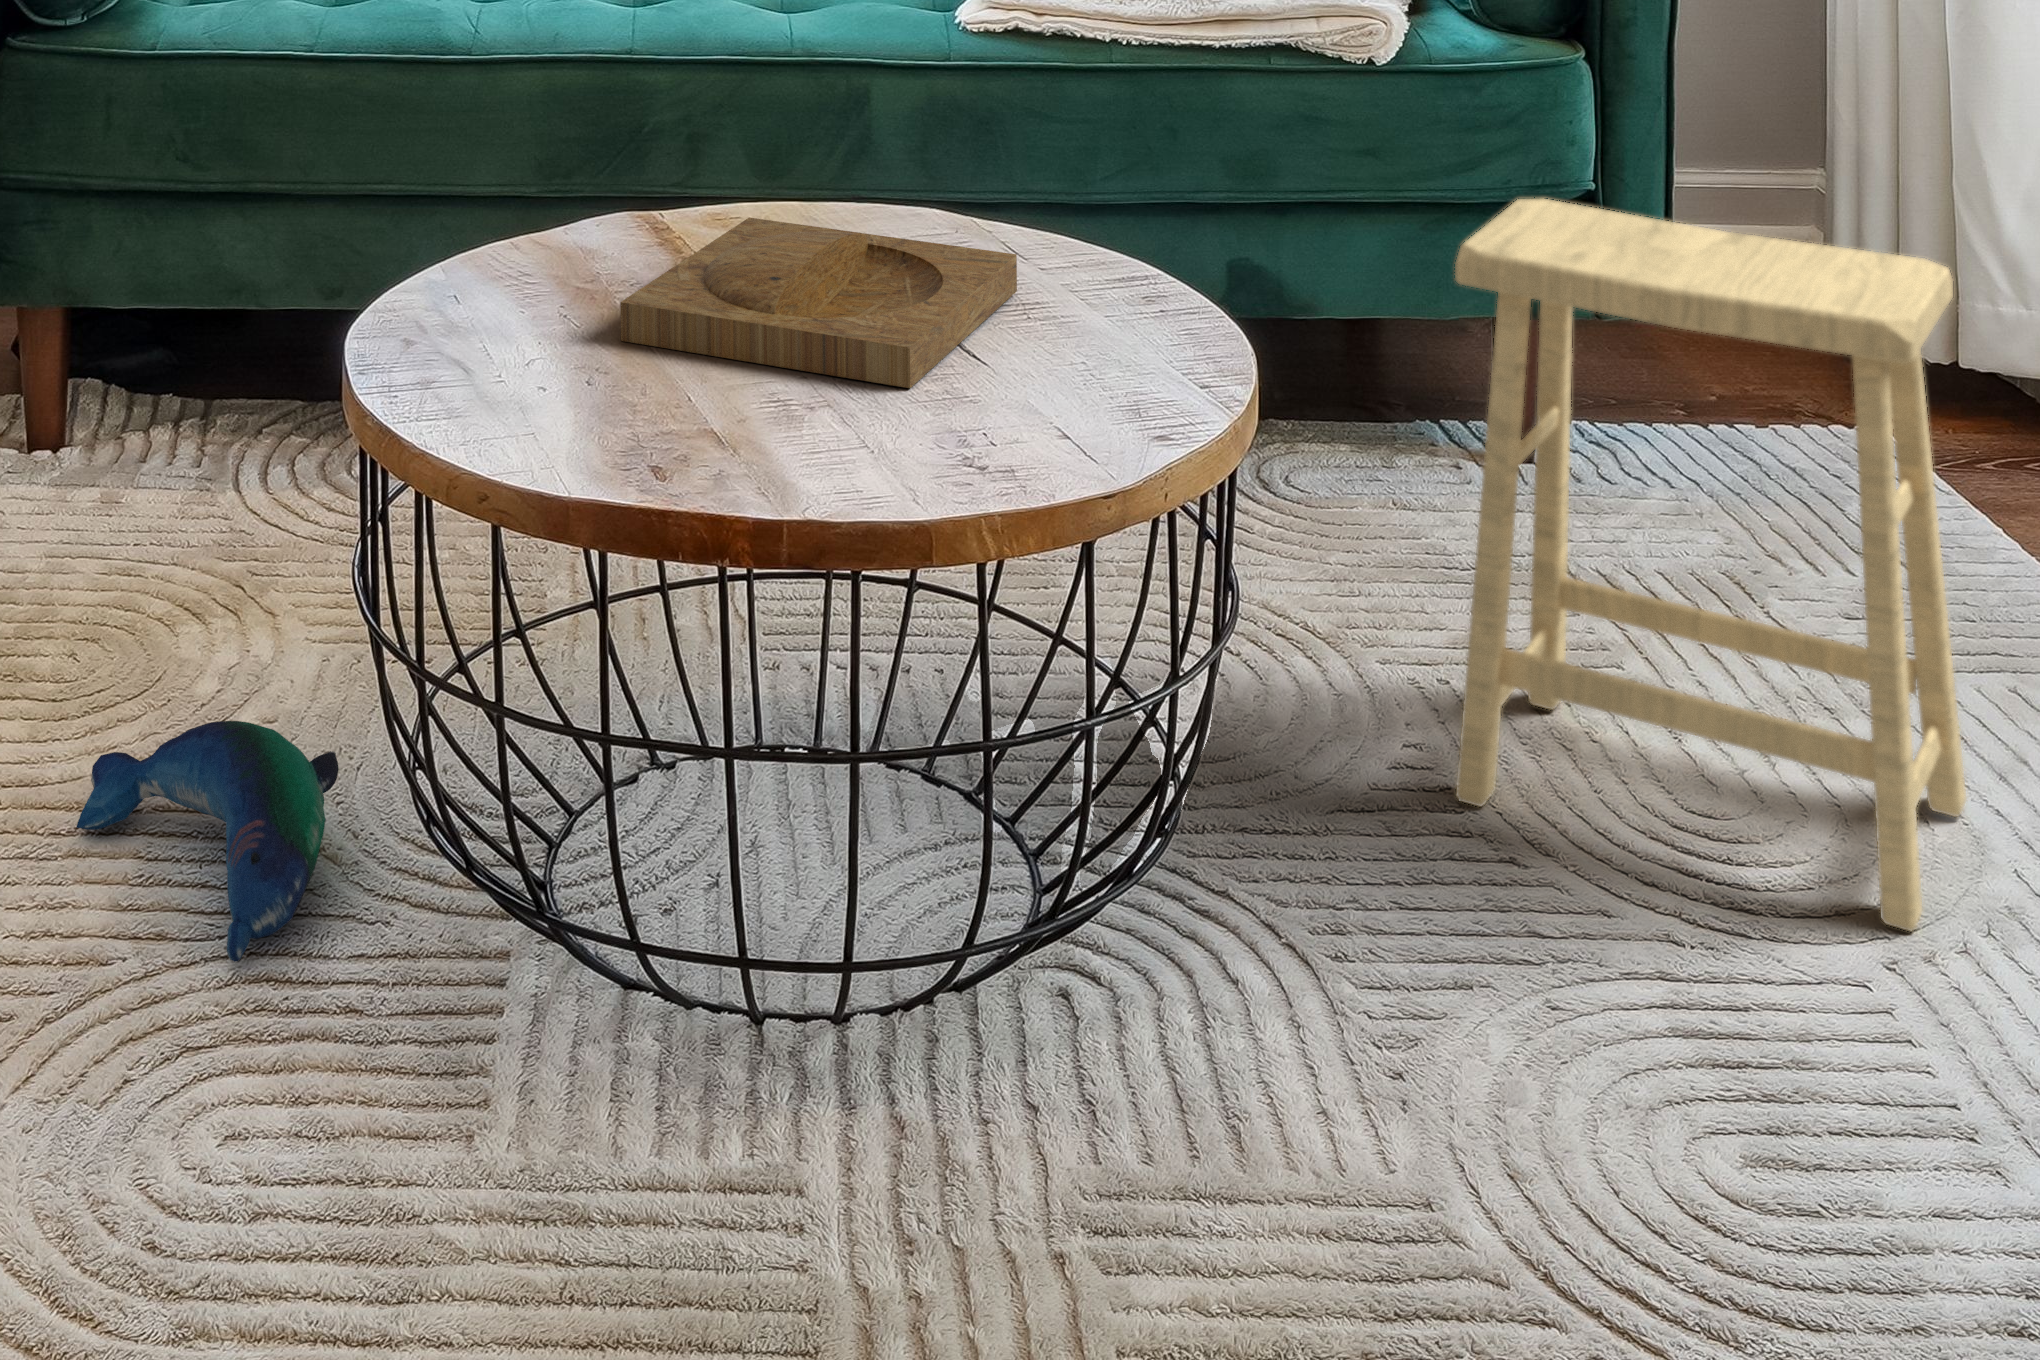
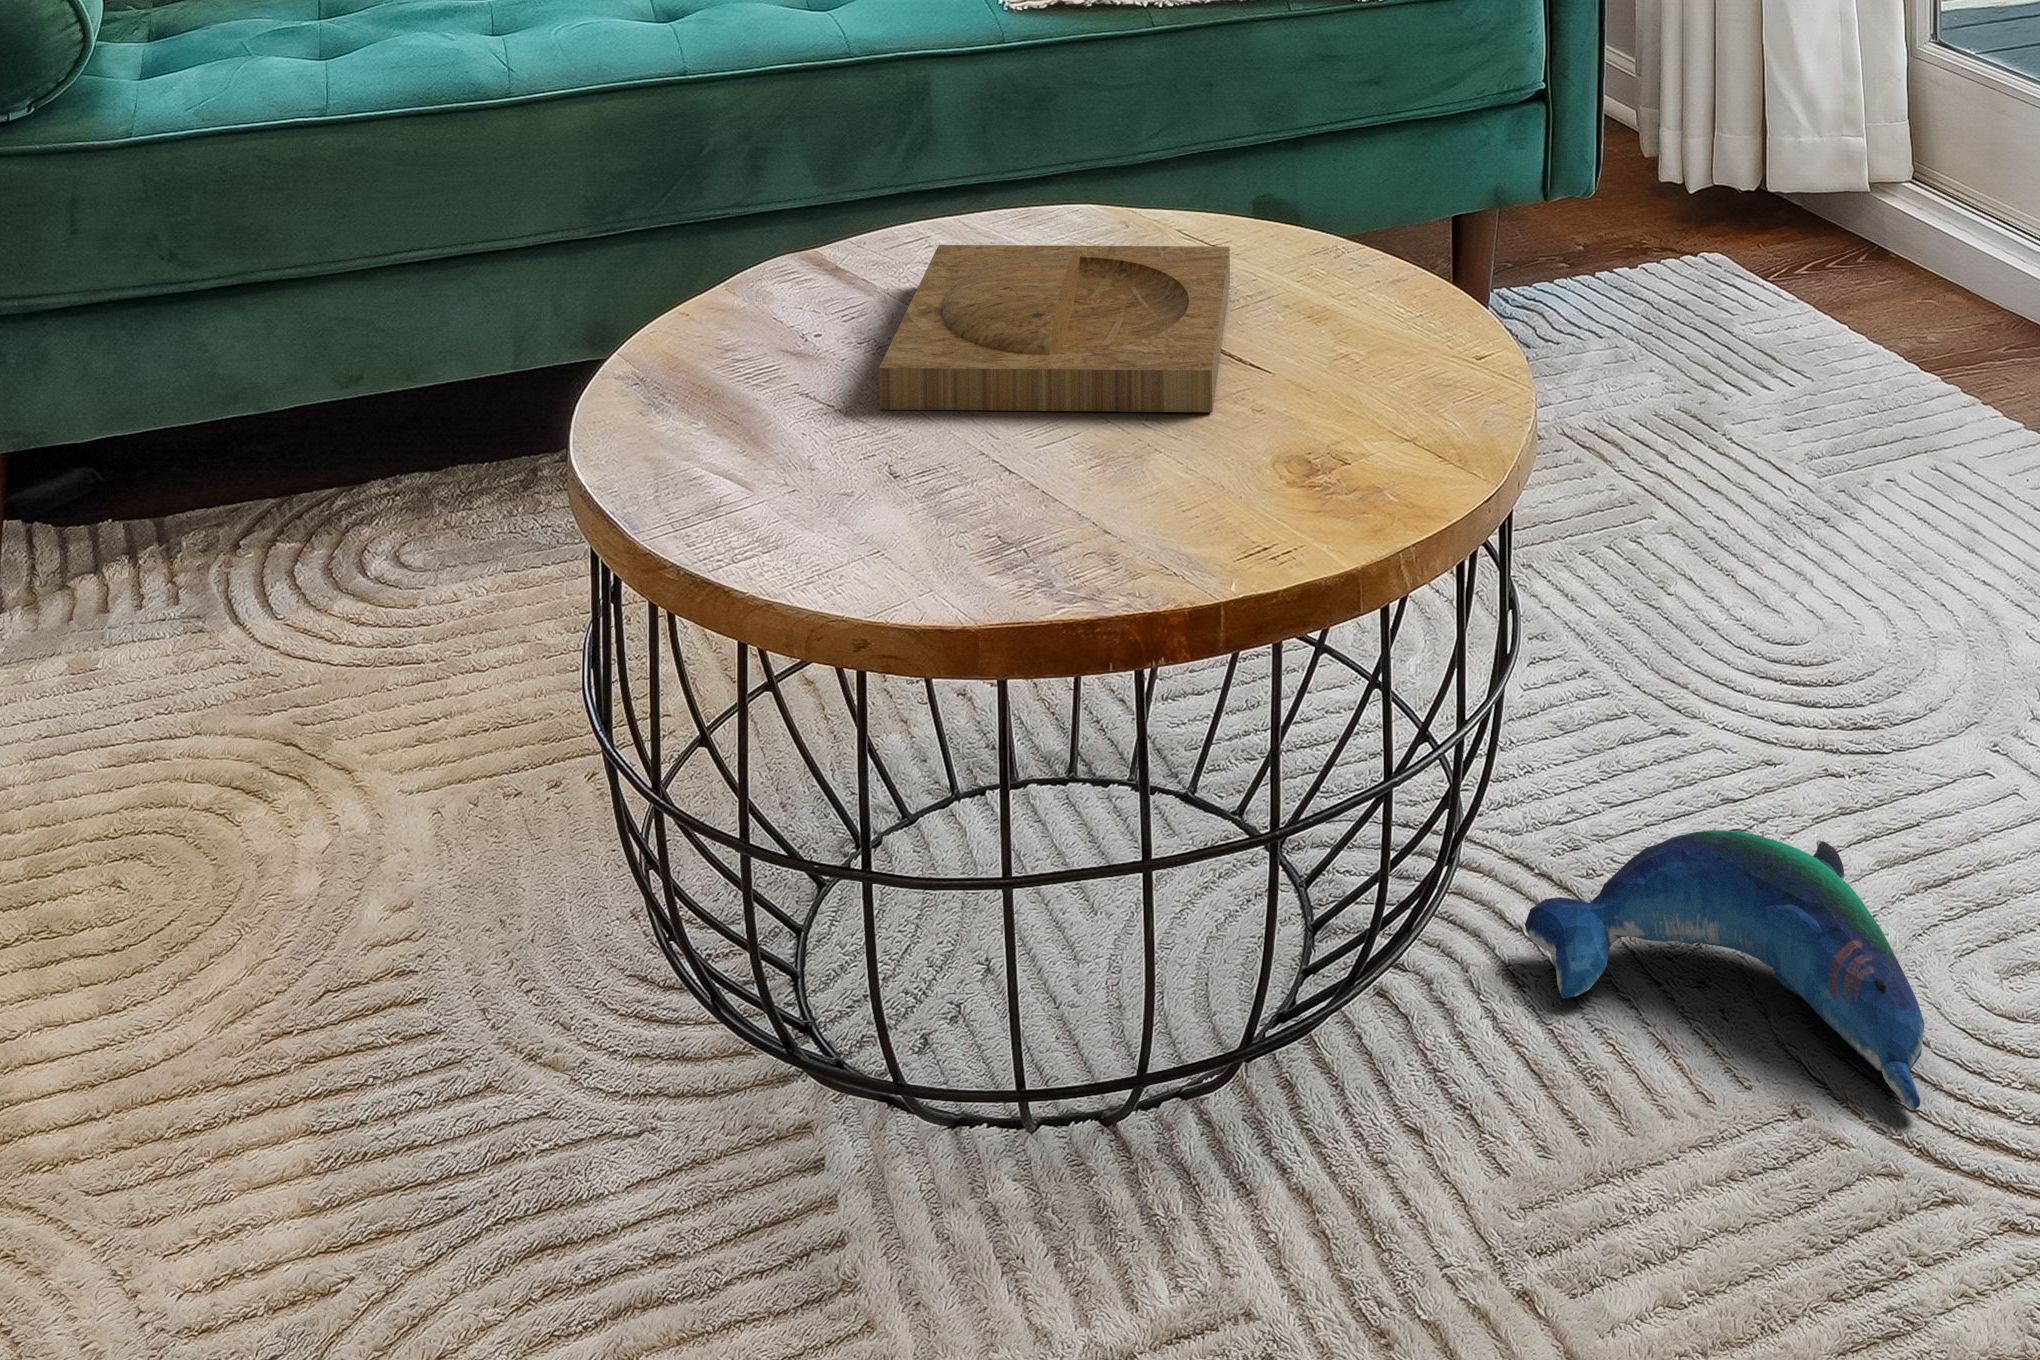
footstool: present [1455,198,1966,931] -> none [1599,119,2011,727]
plush toy: present [76,721,339,962] -> present [1525,830,1924,1109]

